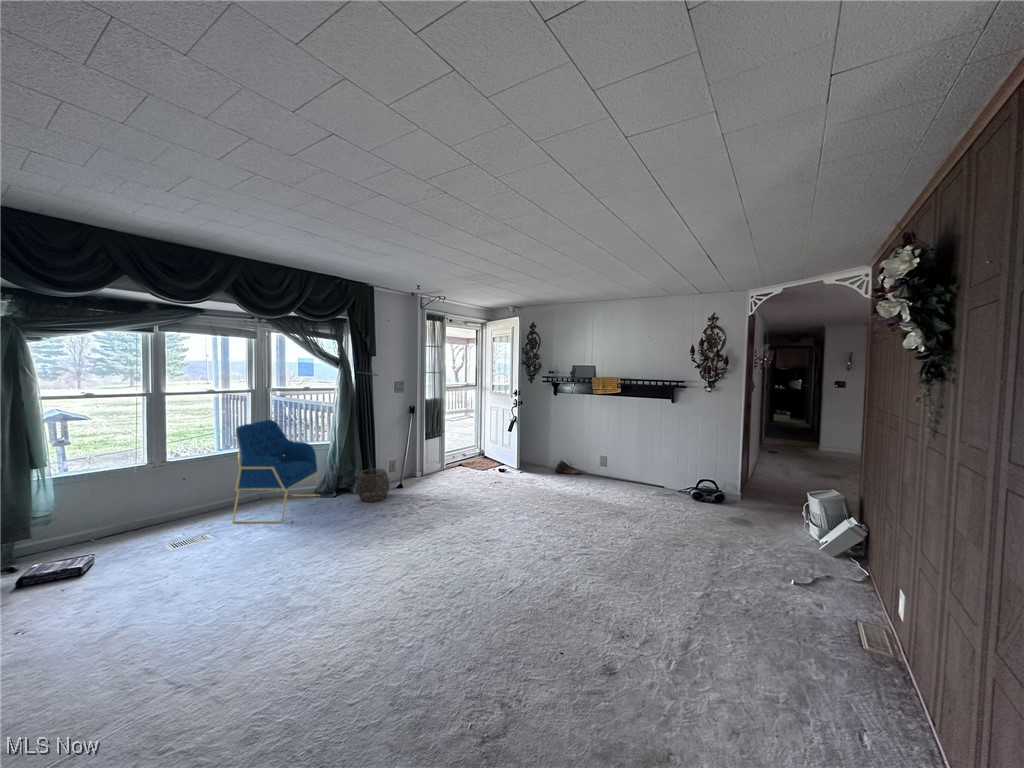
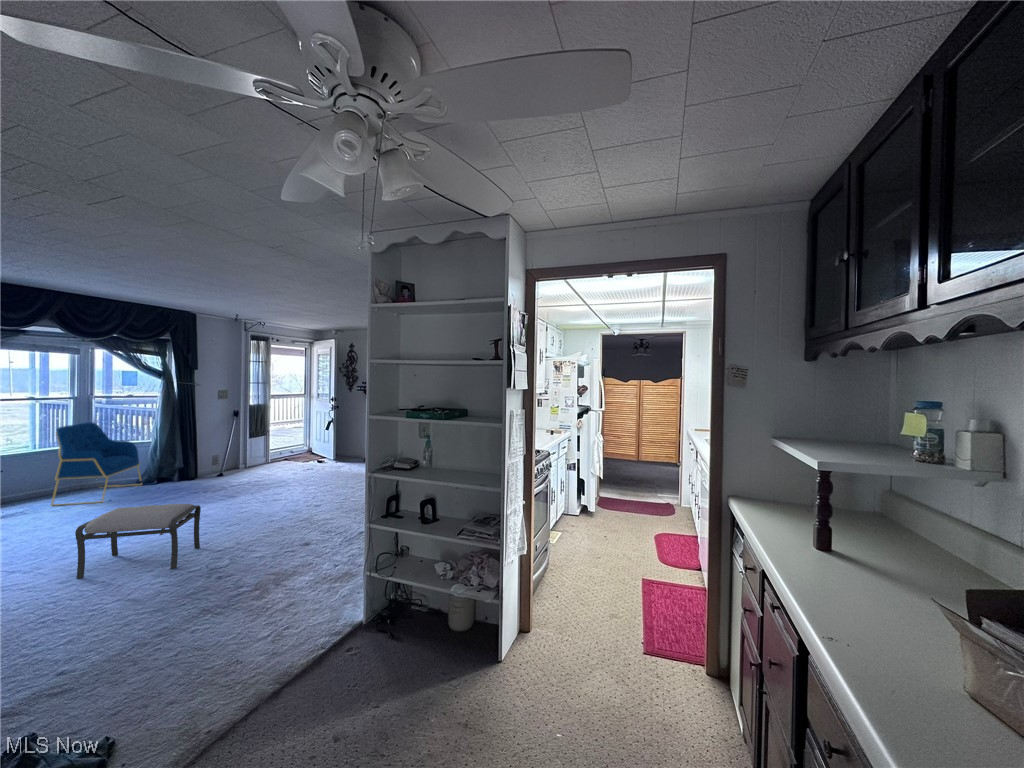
woven basket: present [357,469,389,502] -> none [177,460,210,486]
ottoman: none [238,578,417,725] -> present [75,504,201,579]

